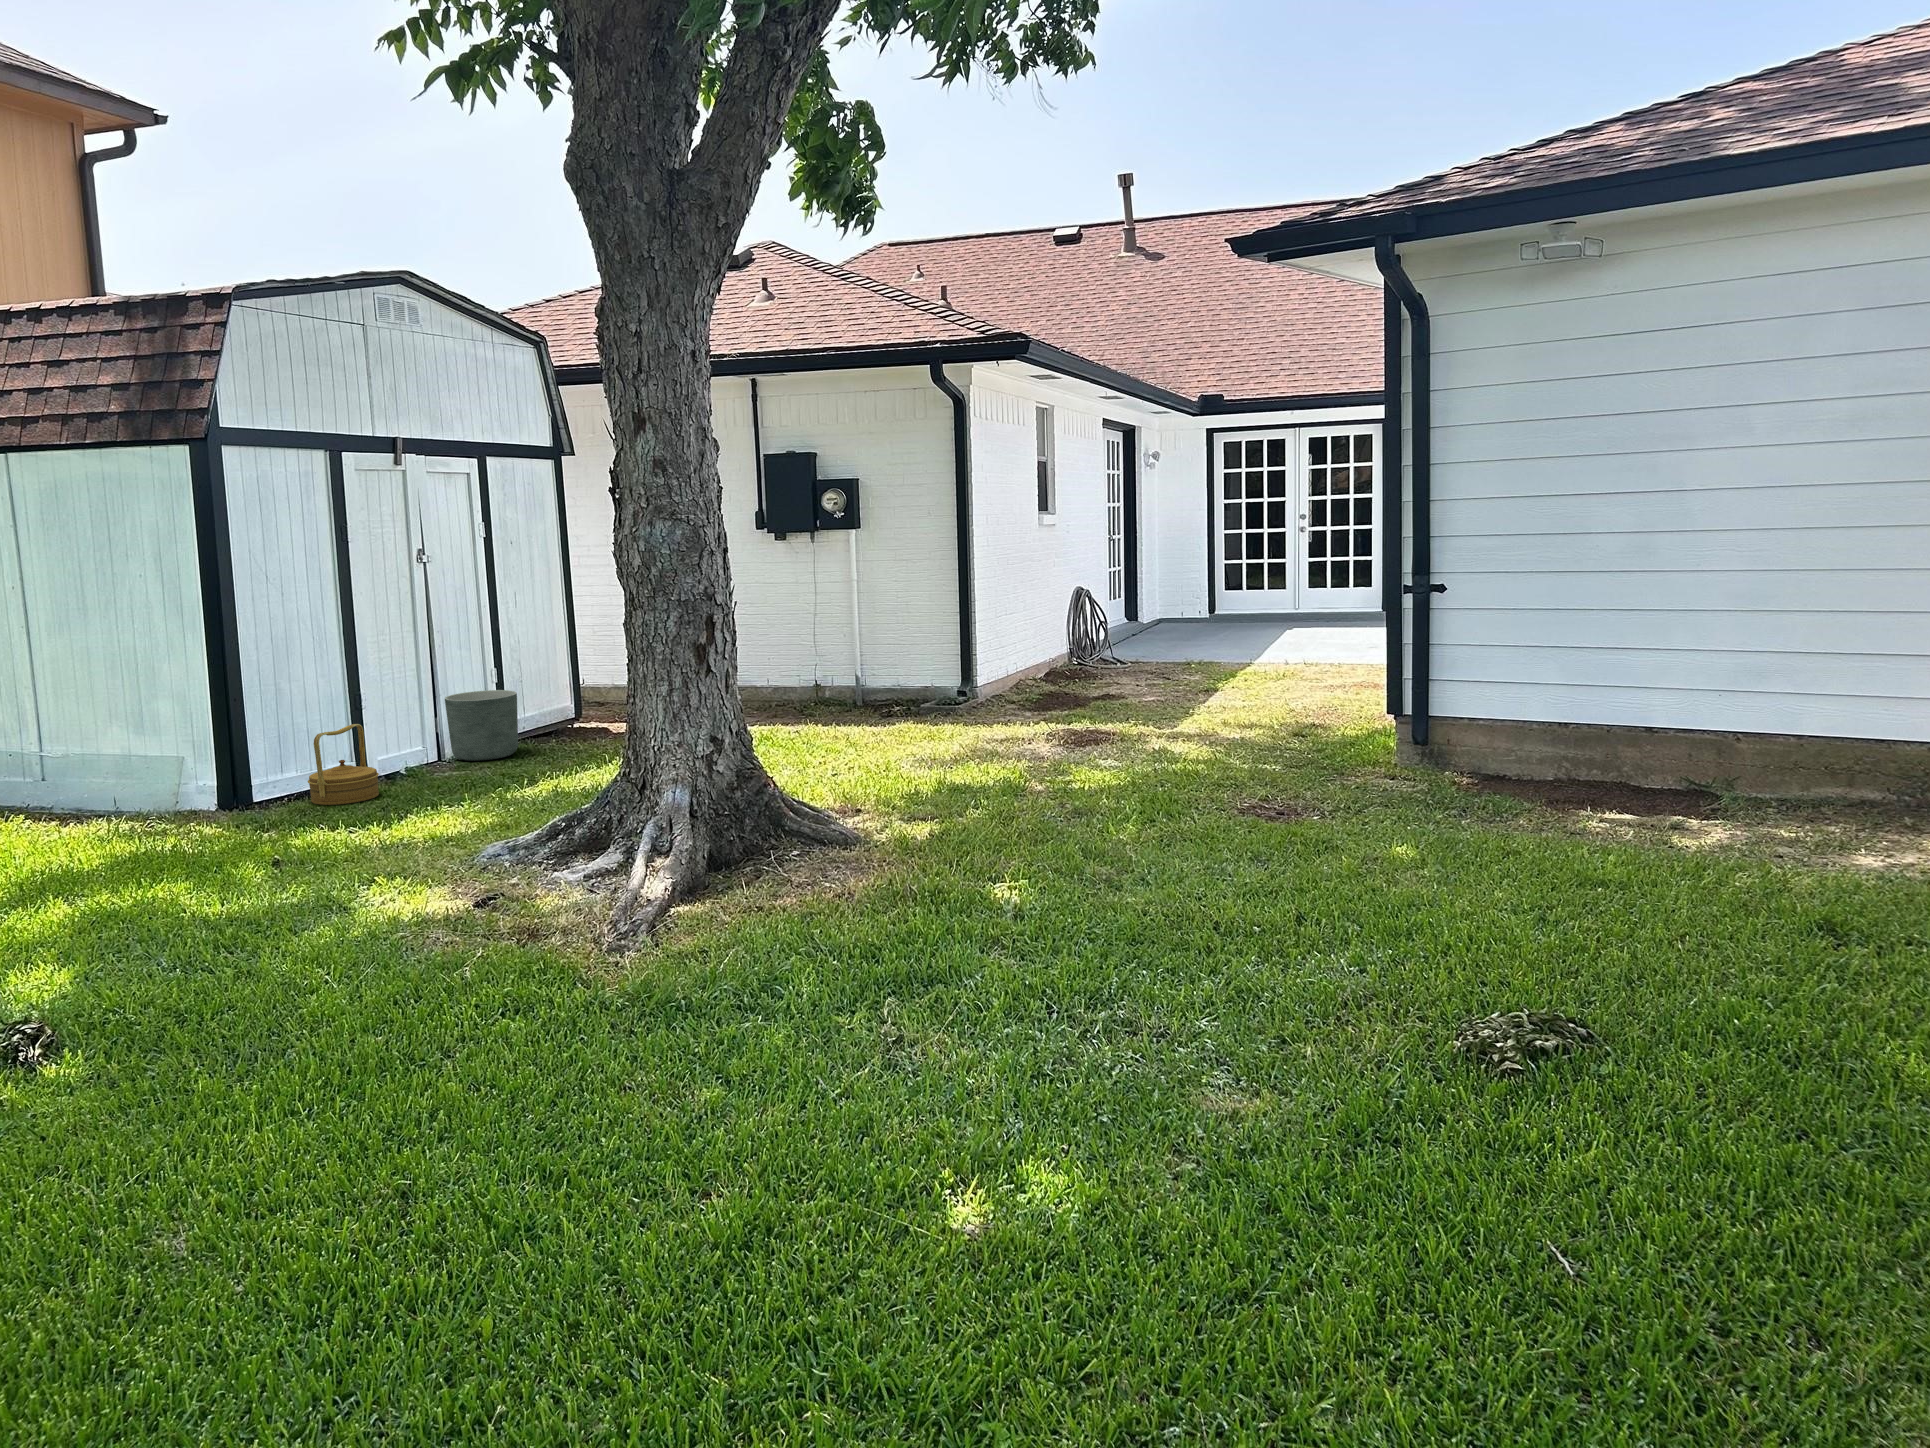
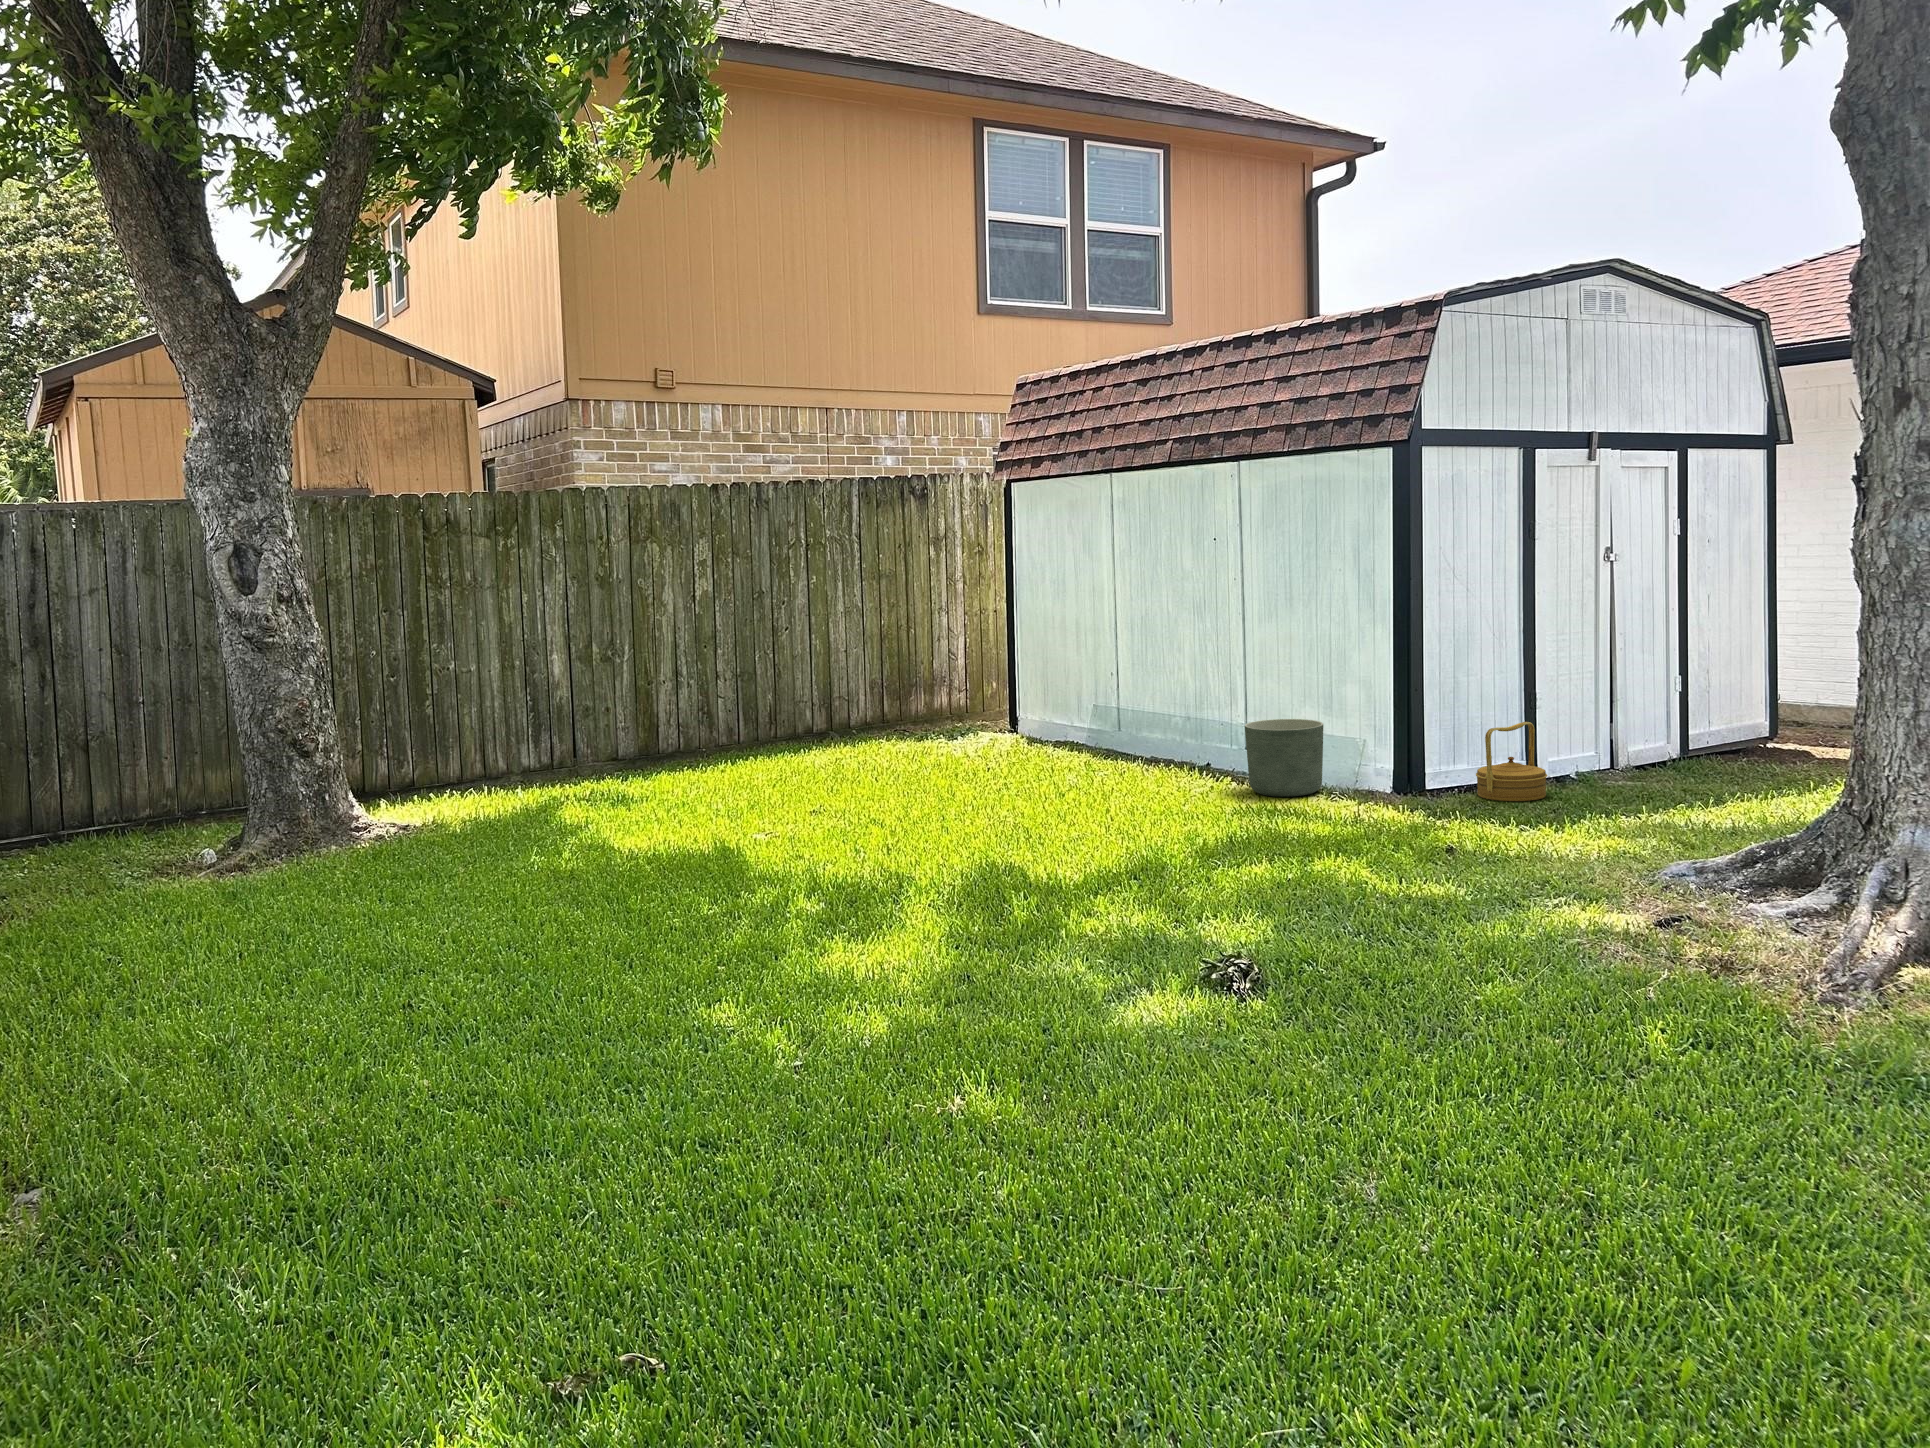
planter: present [445,690,518,761] -> present [1245,719,1323,797]

